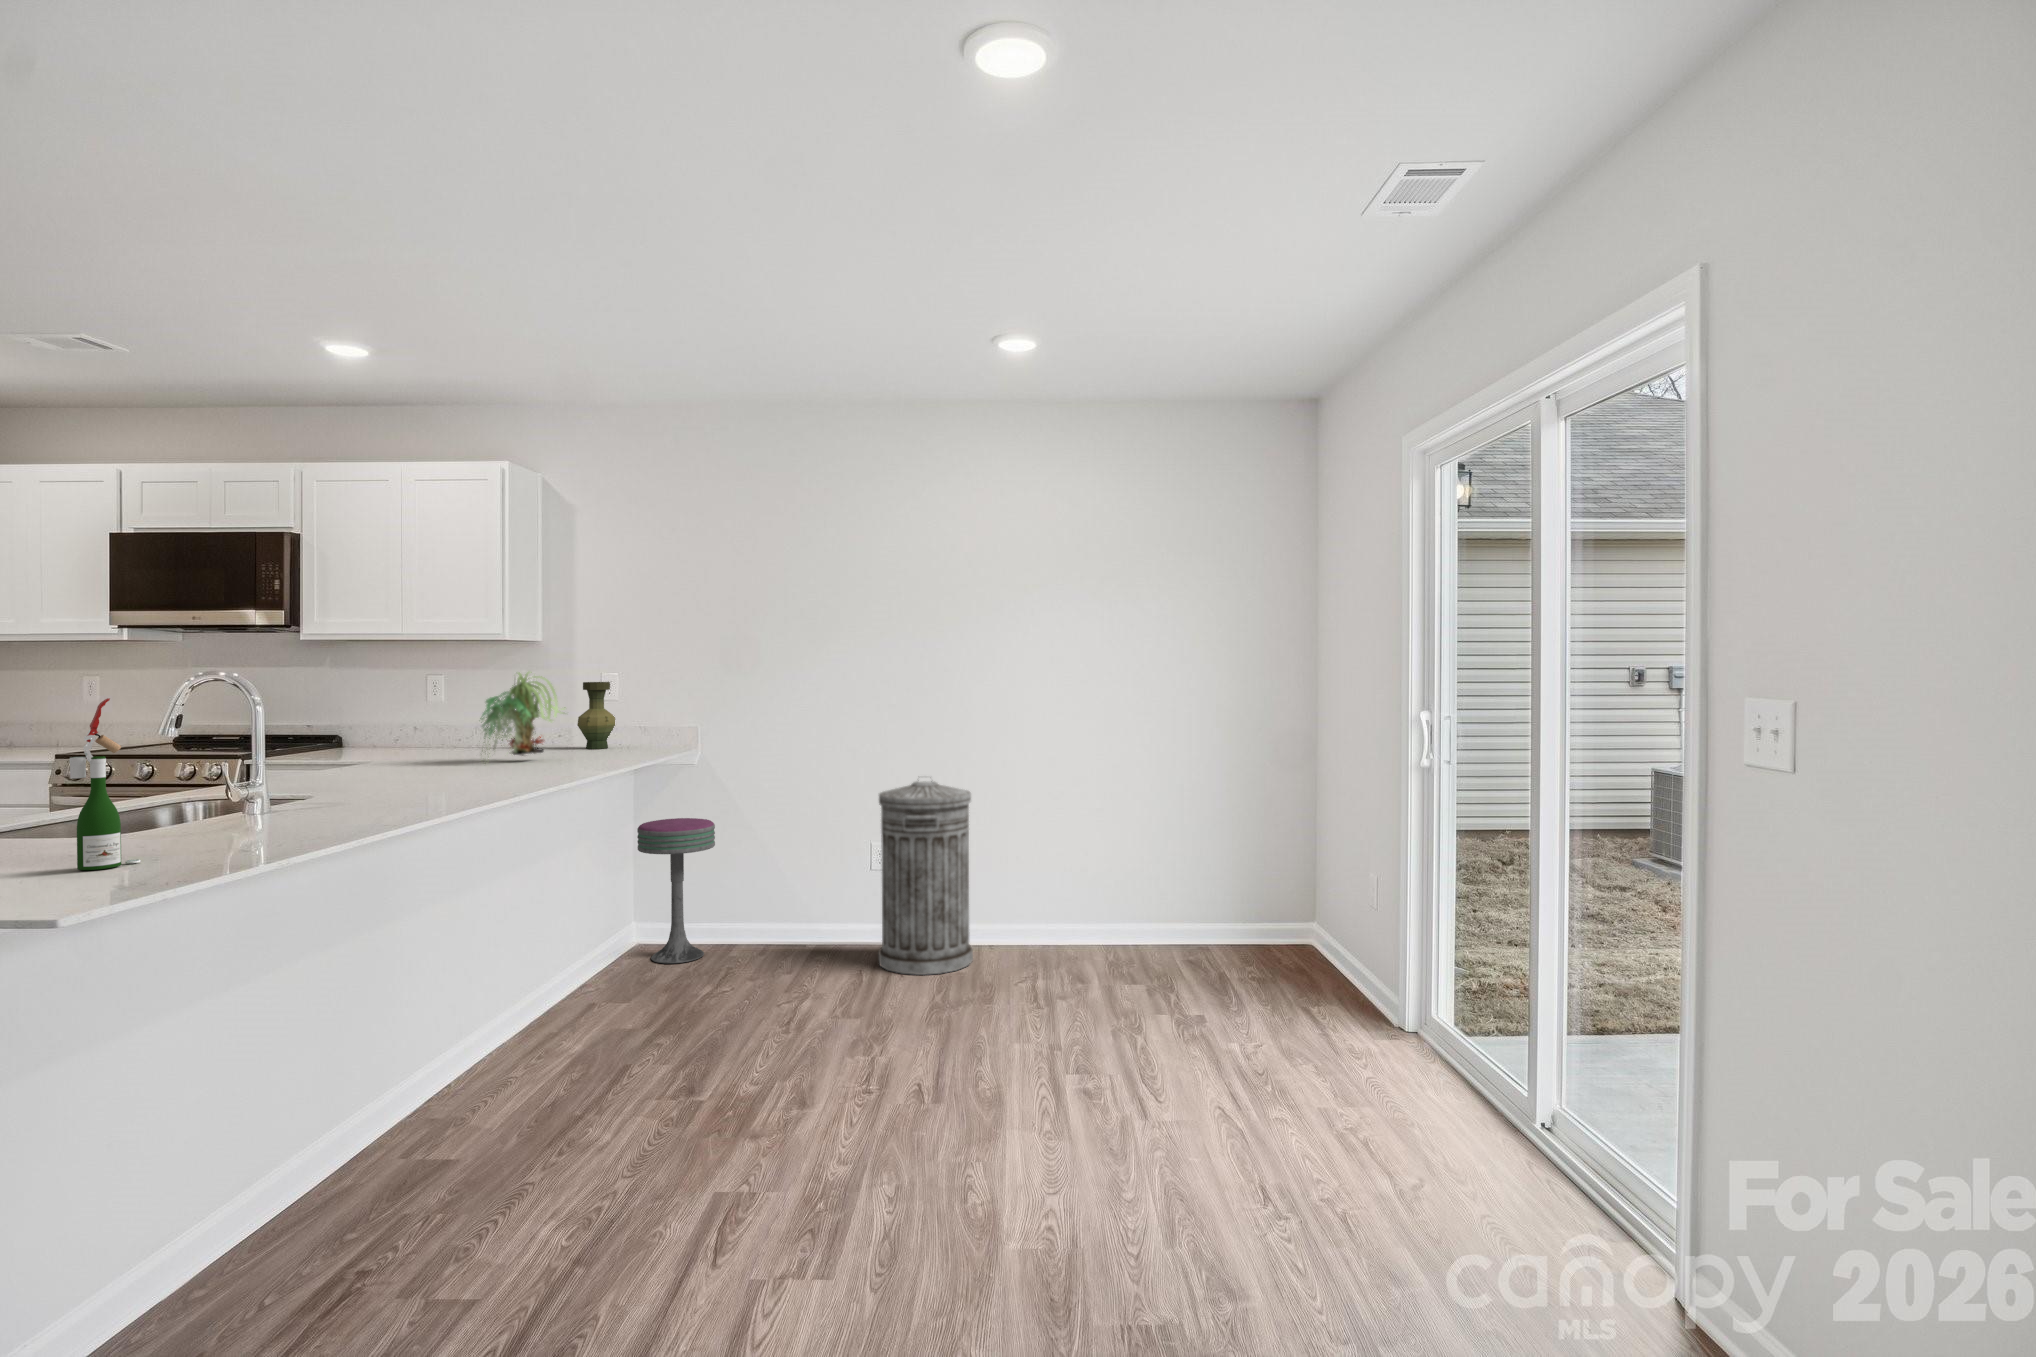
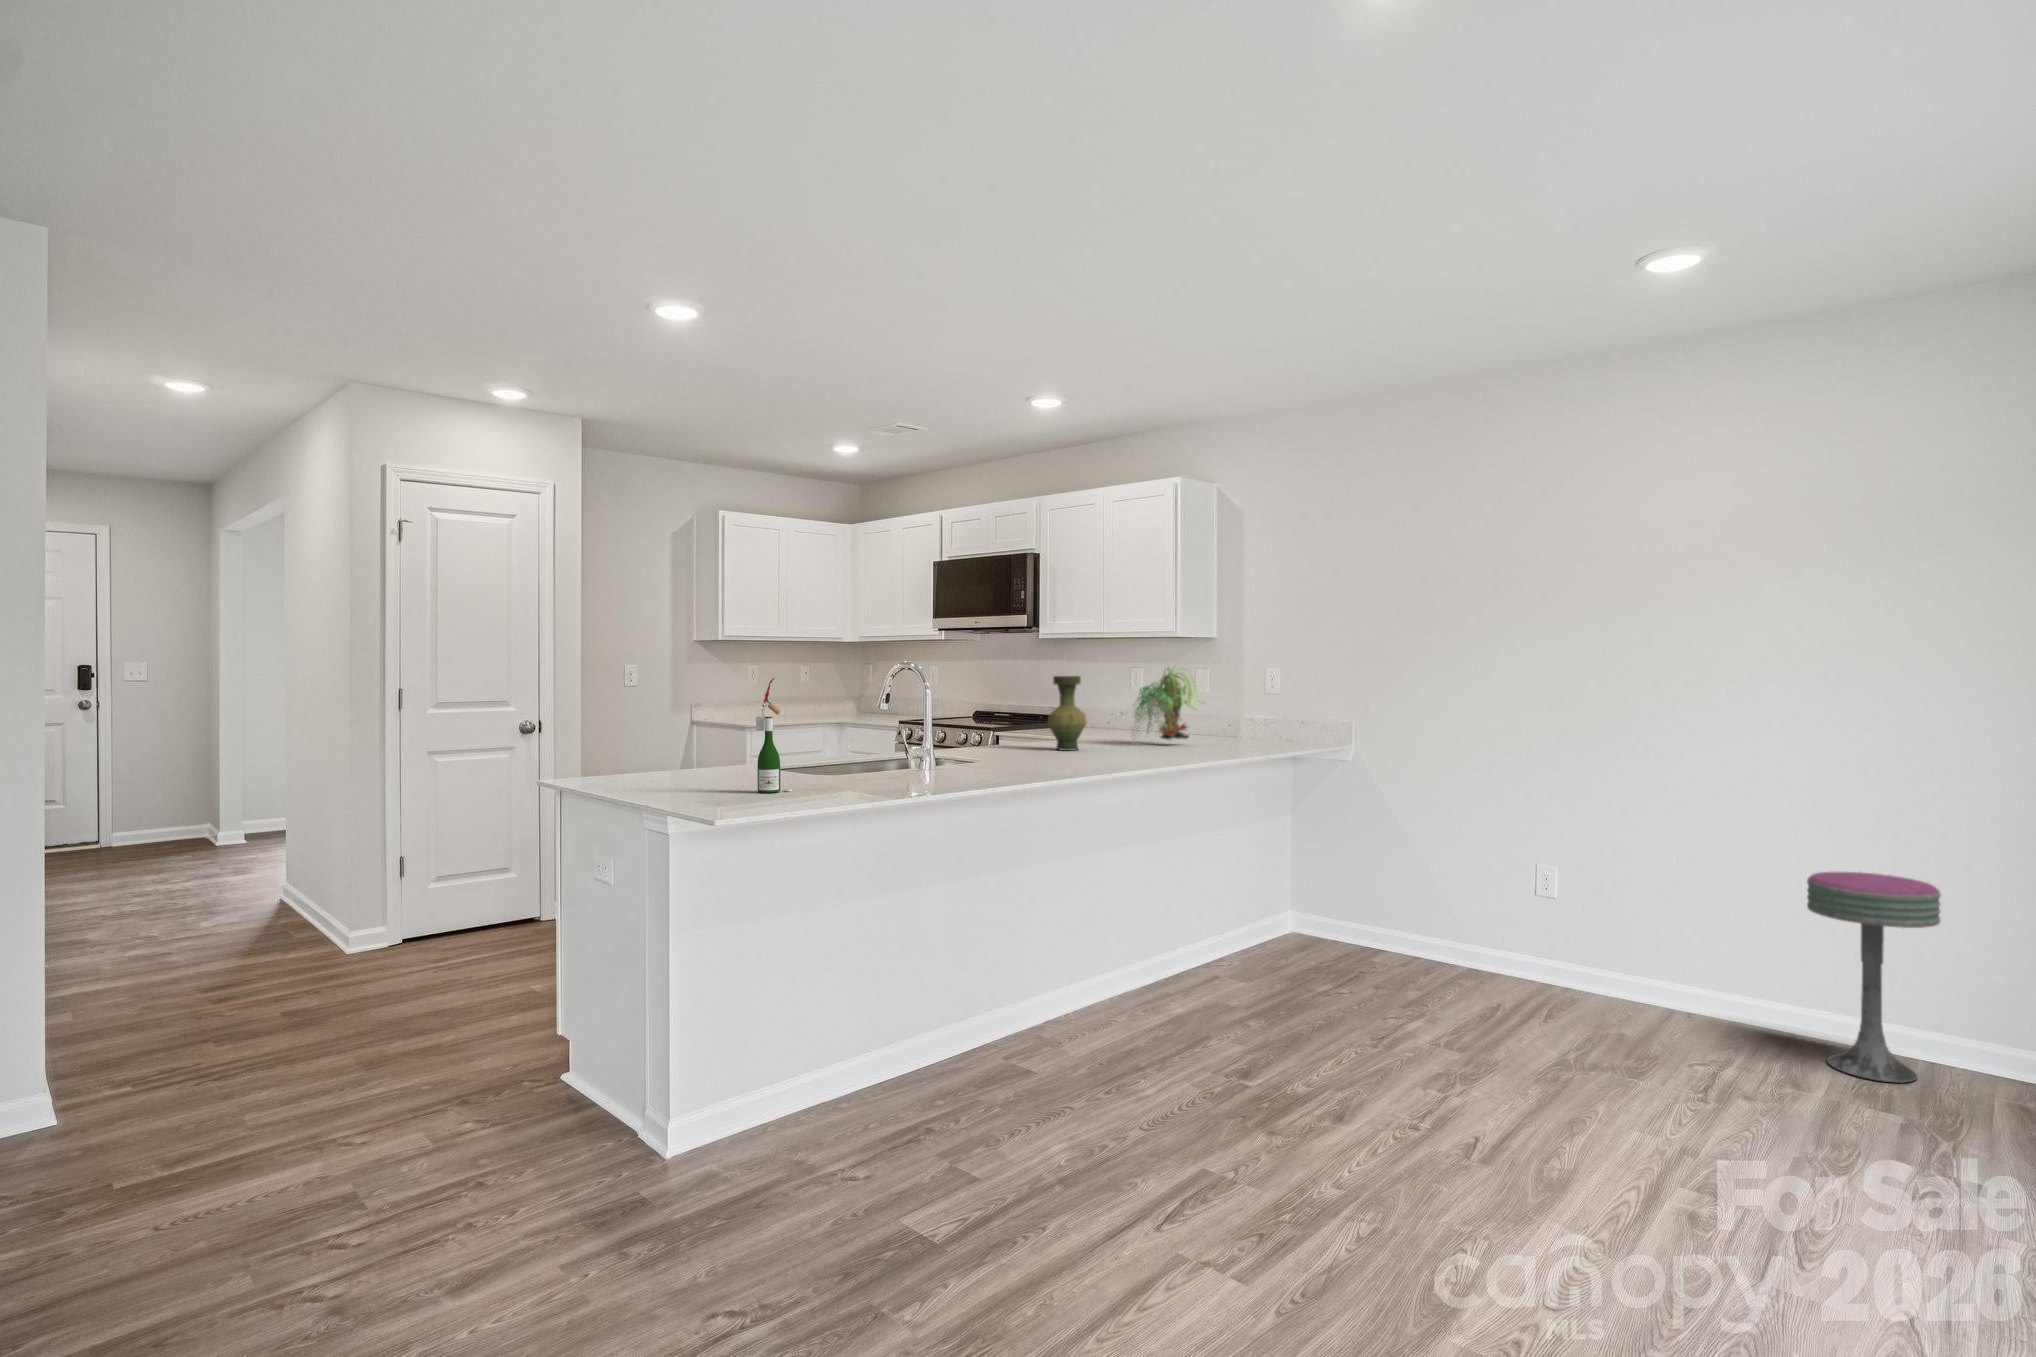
vase: present [577,682,615,749] -> present [1048,676,1087,751]
trash can: present [879,777,973,975] -> none [1526,790,1653,1032]
bar stool: present [637,818,715,964] -> present [1807,872,1941,1083]

